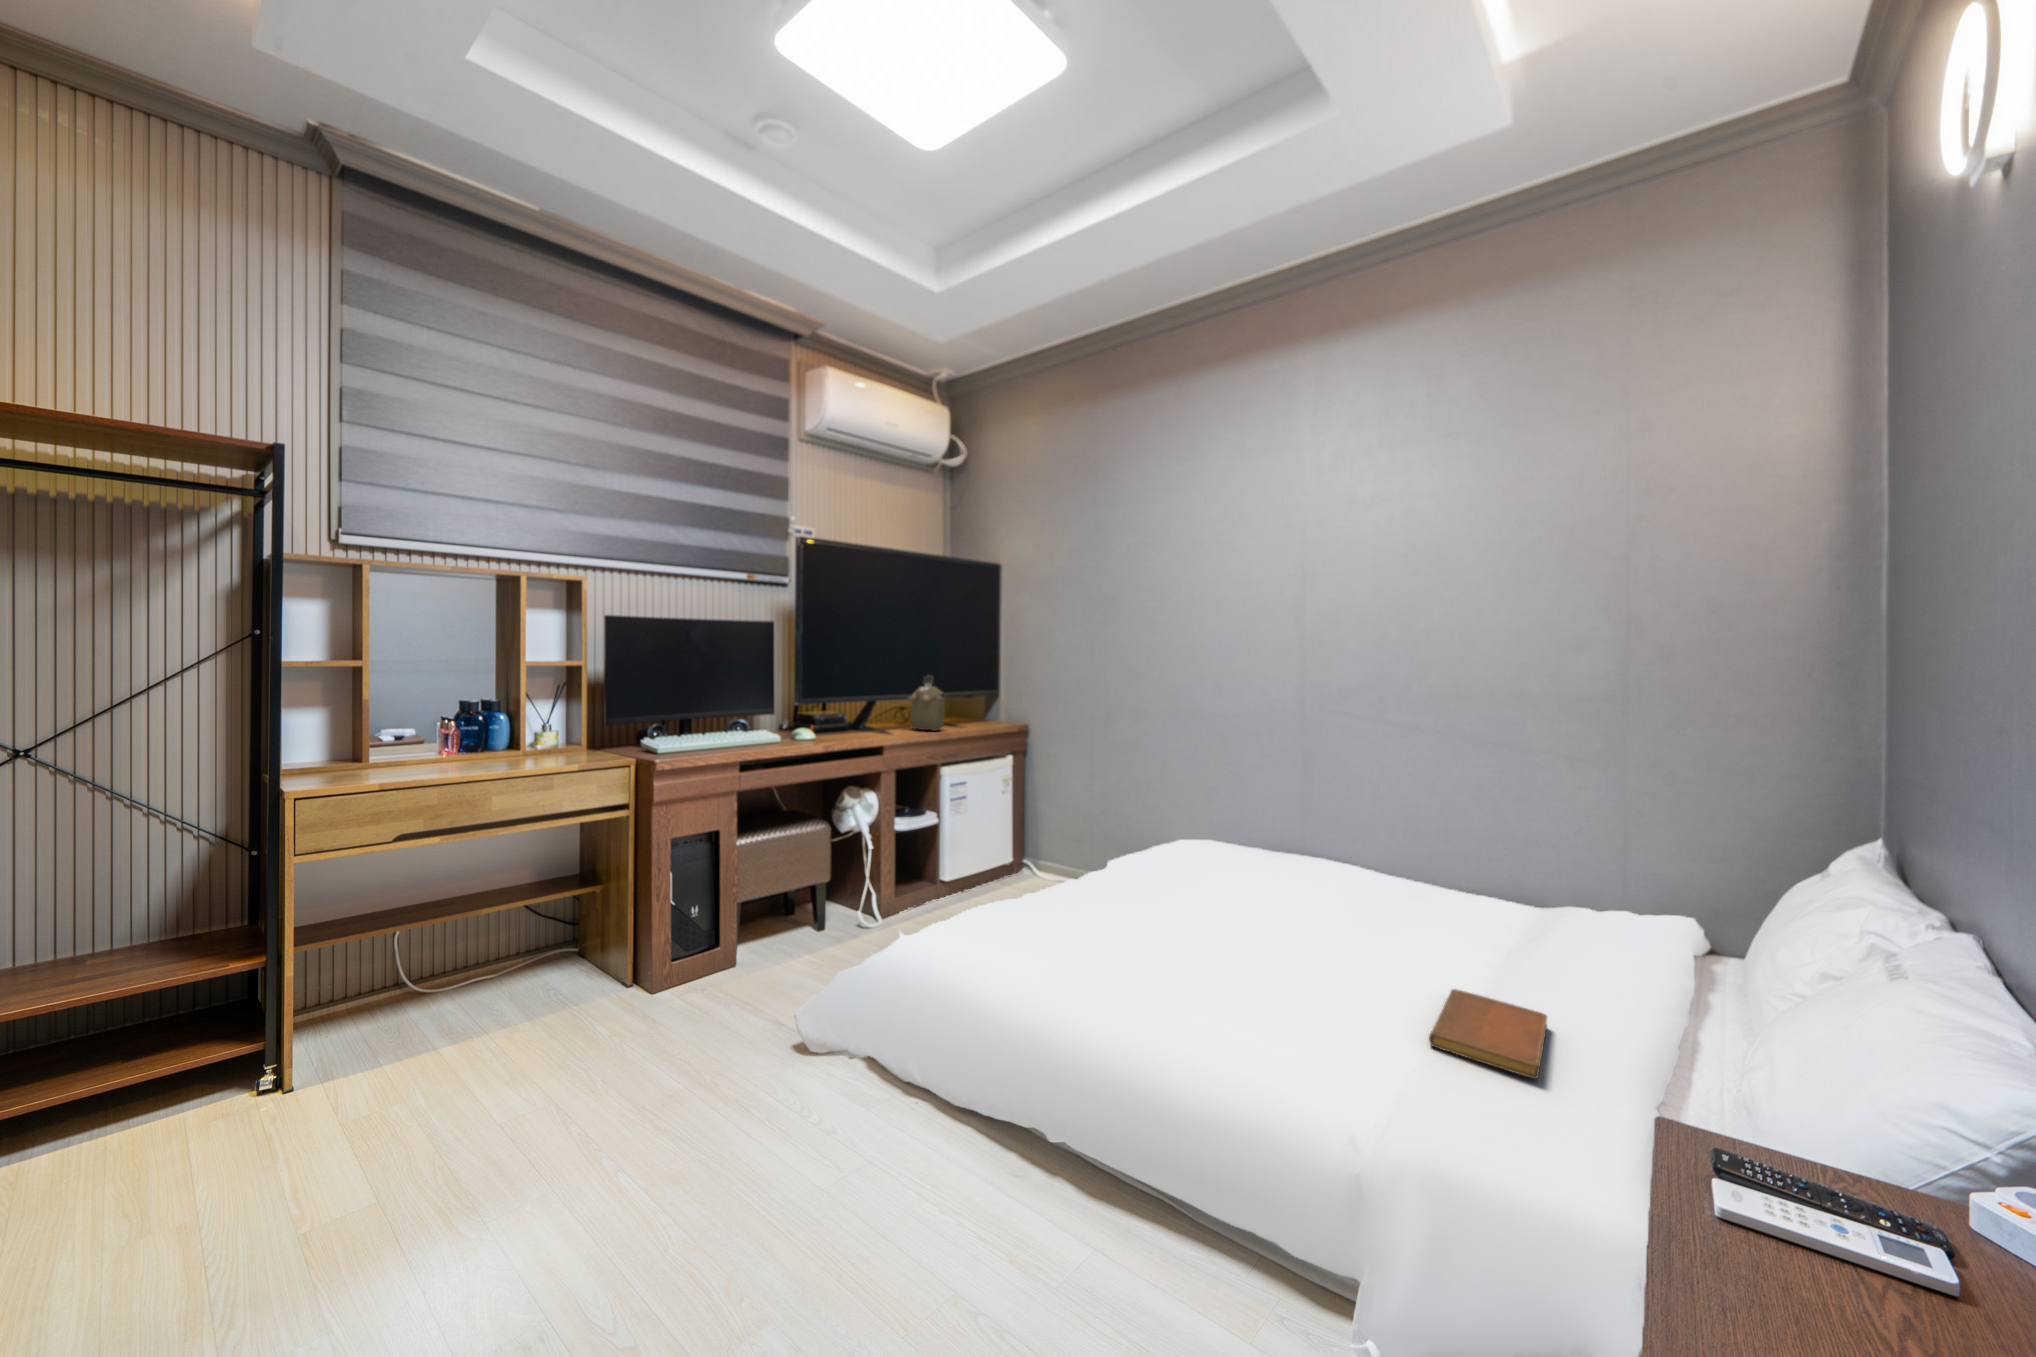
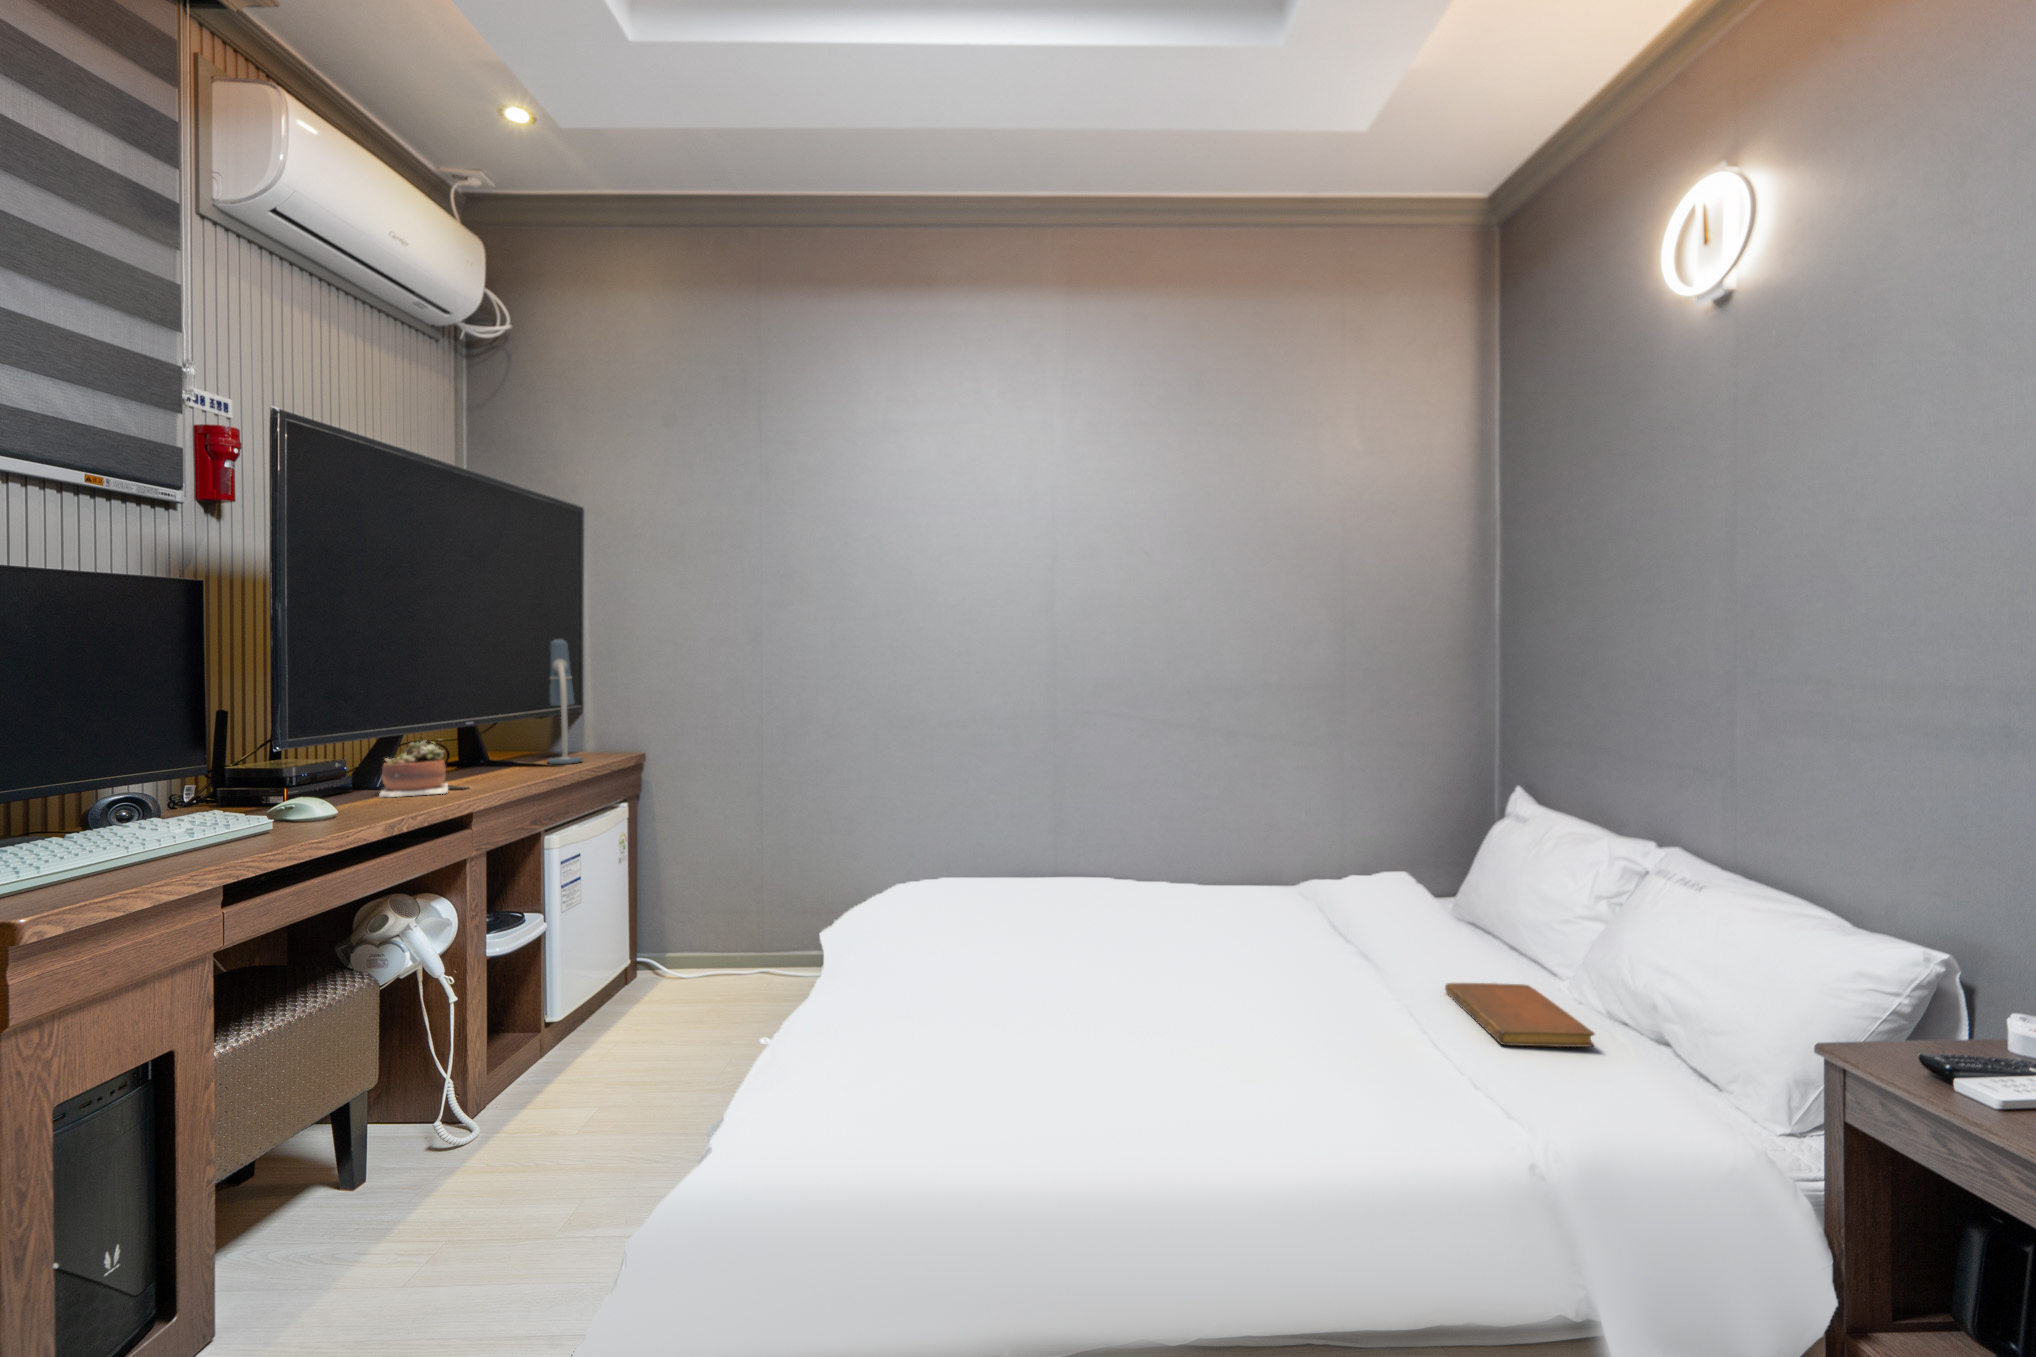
desk lamp: none [966,653,989,728] -> present [547,639,583,764]
water bottle: present [911,676,946,731] -> none [463,680,535,776]
succulent plant: none [854,706,893,736] -> present [379,740,448,797]

